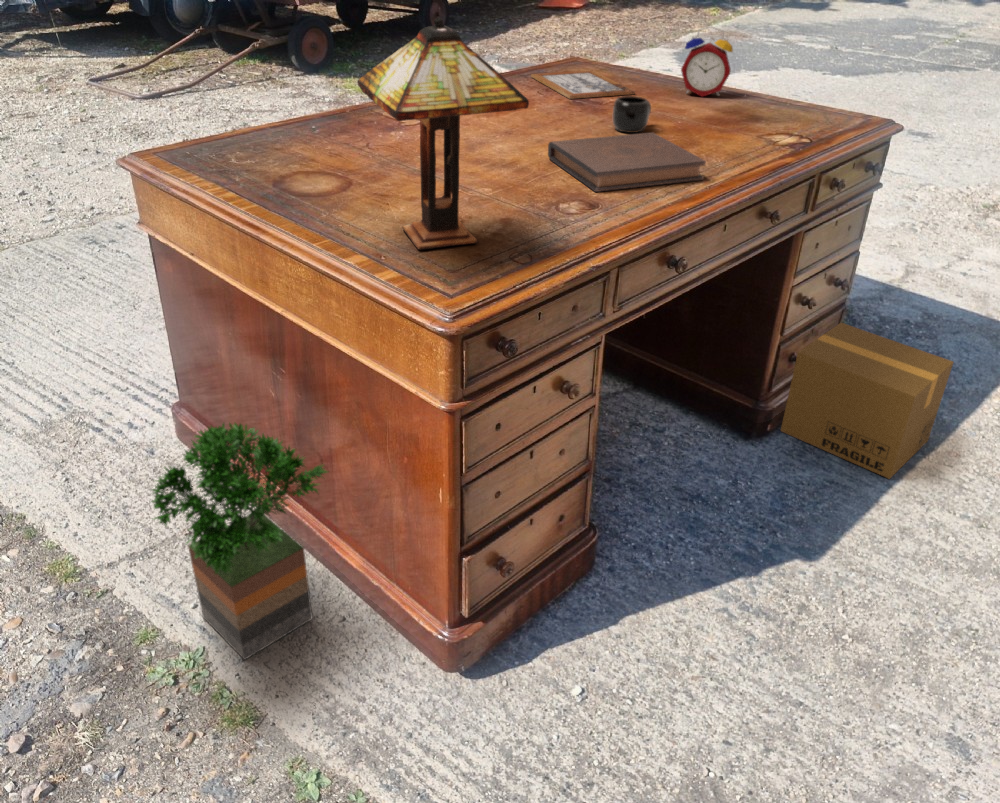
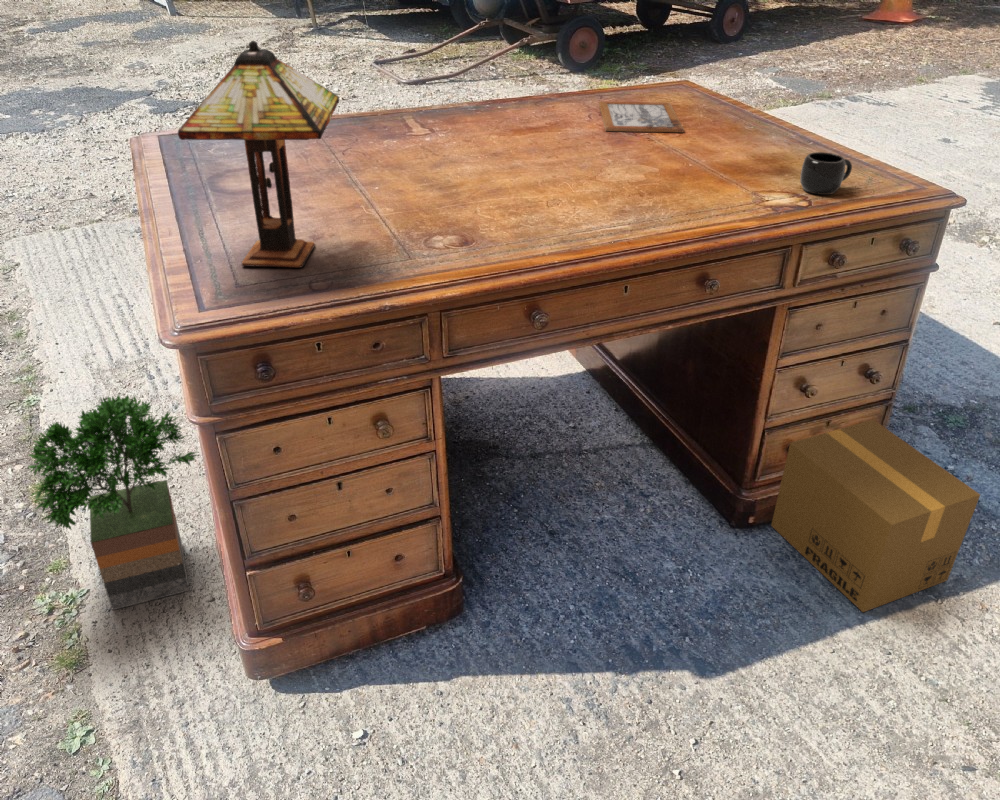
alarm clock: present [681,26,733,96] -> none [735,65,794,143]
mug: present [613,96,651,133] -> present [800,152,852,195]
book: present [548,132,706,192] -> none [490,174,625,235]

